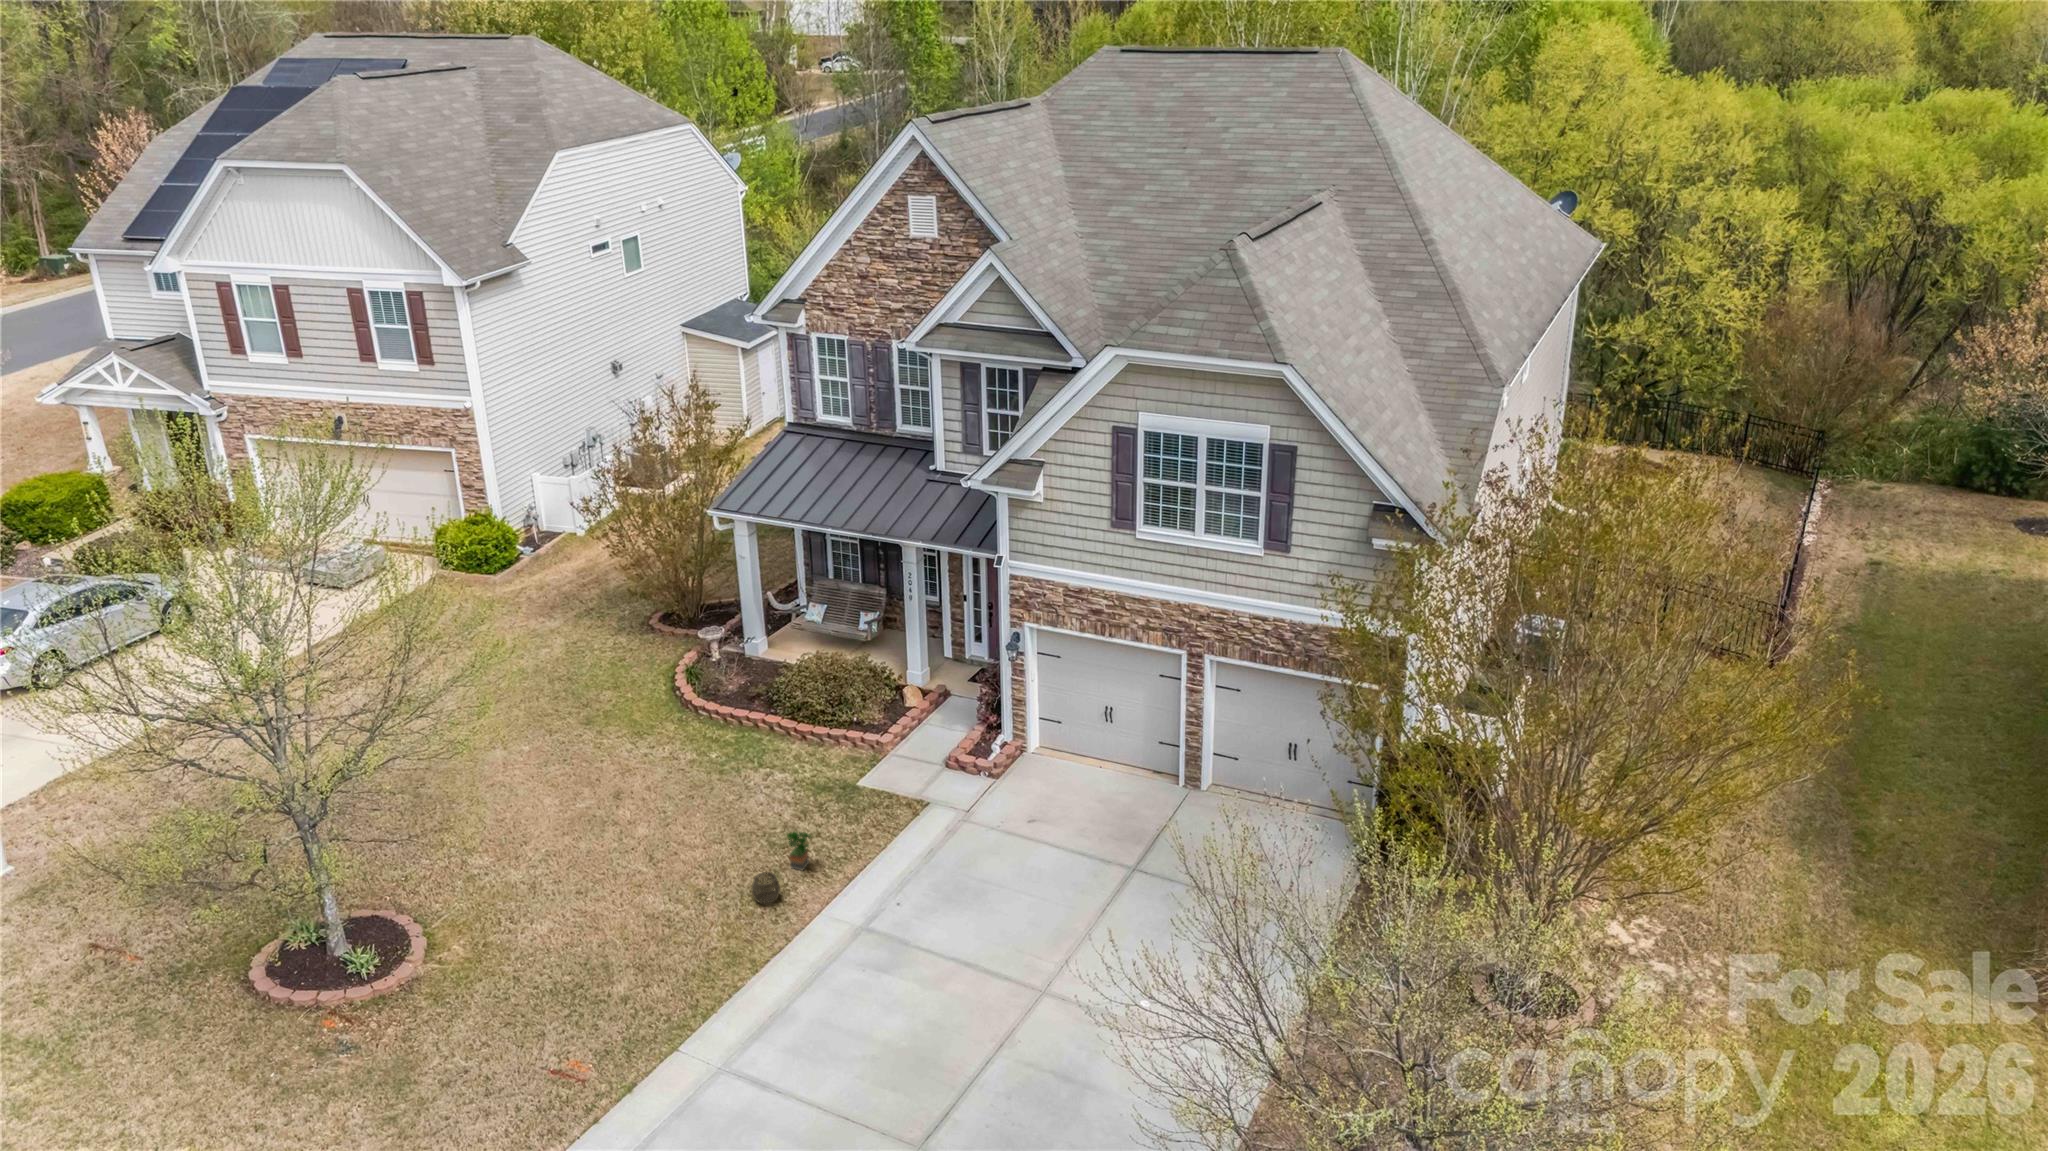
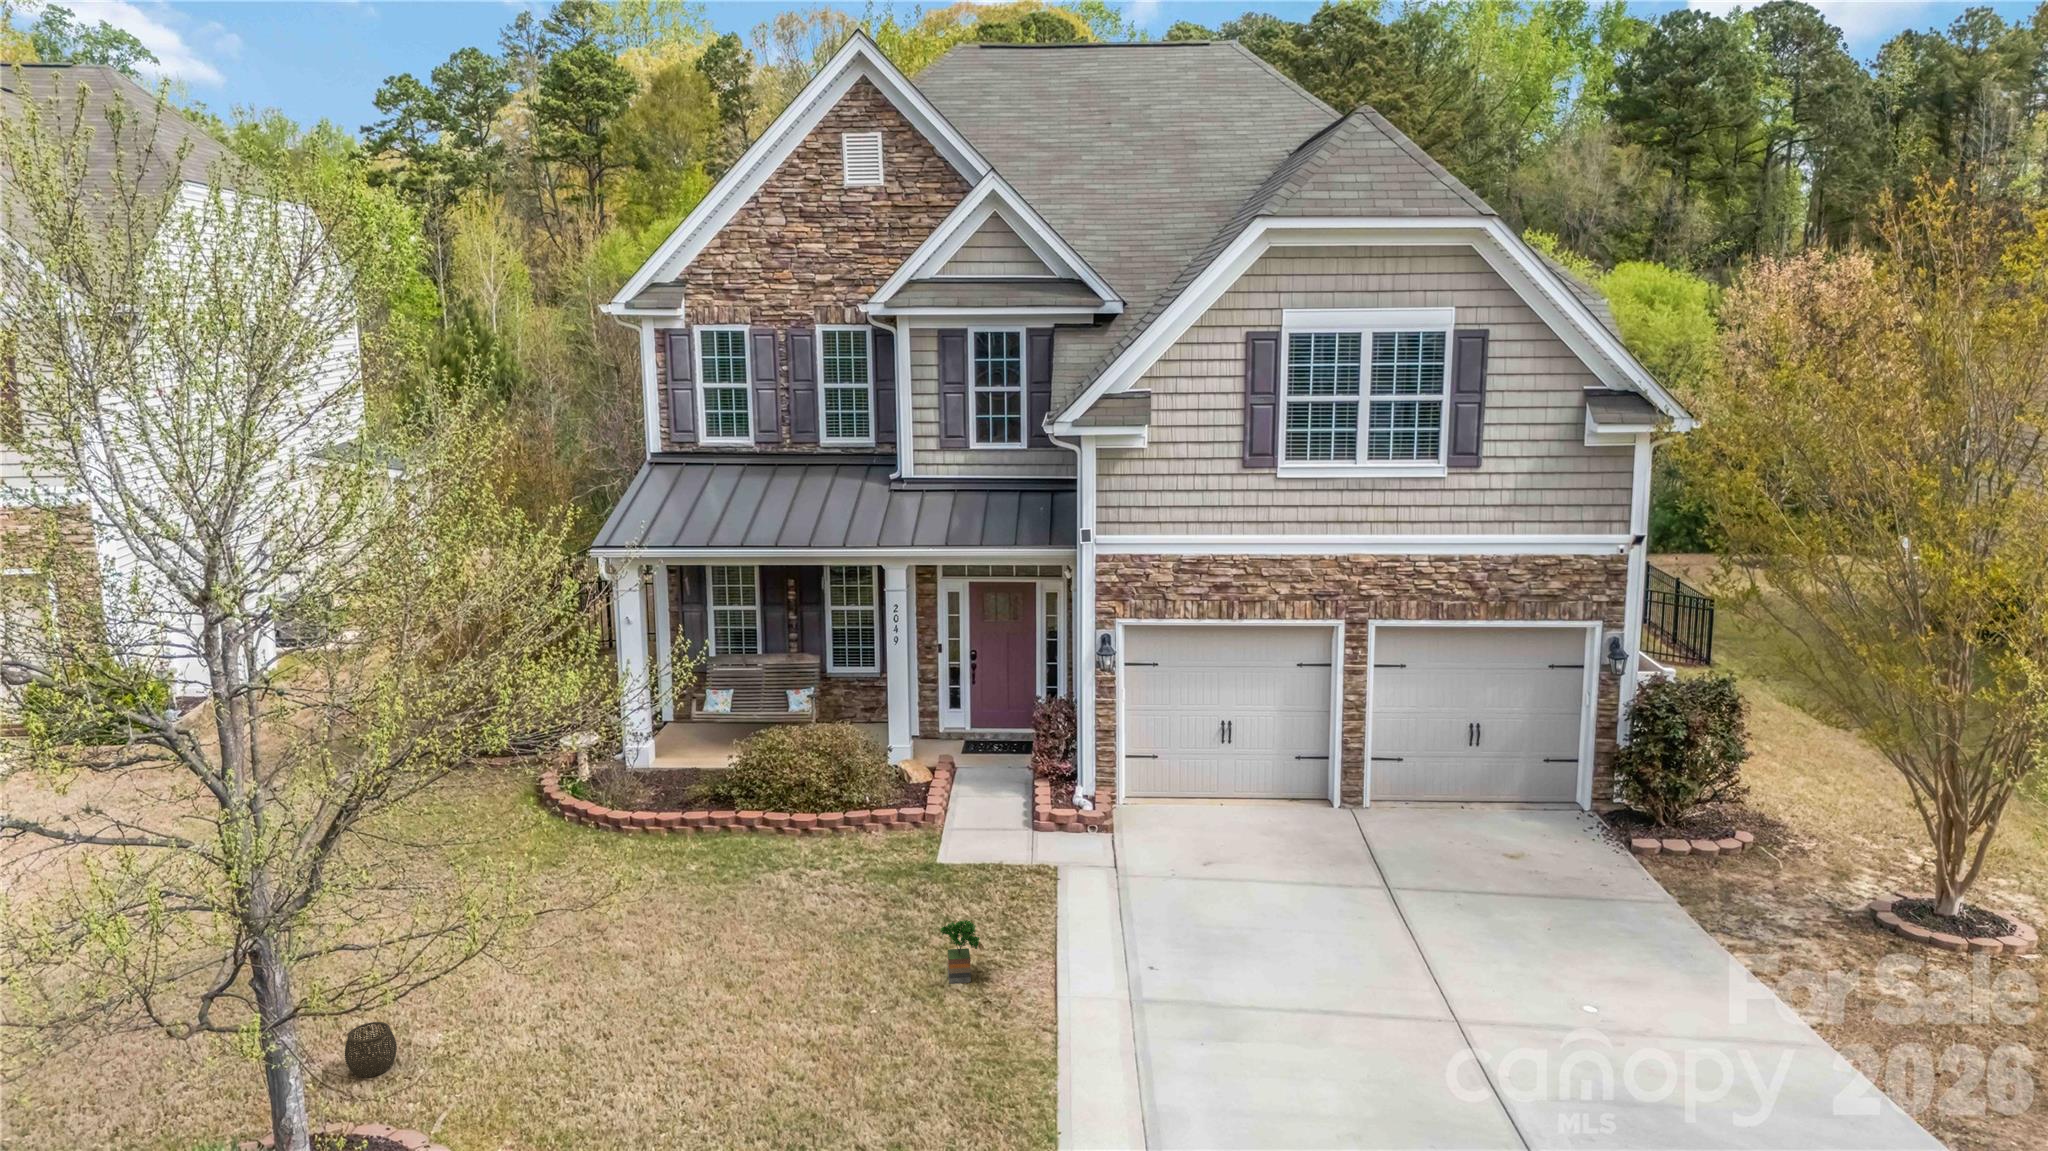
woven basket: present [752,872,780,904] -> present [344,1022,397,1078]

